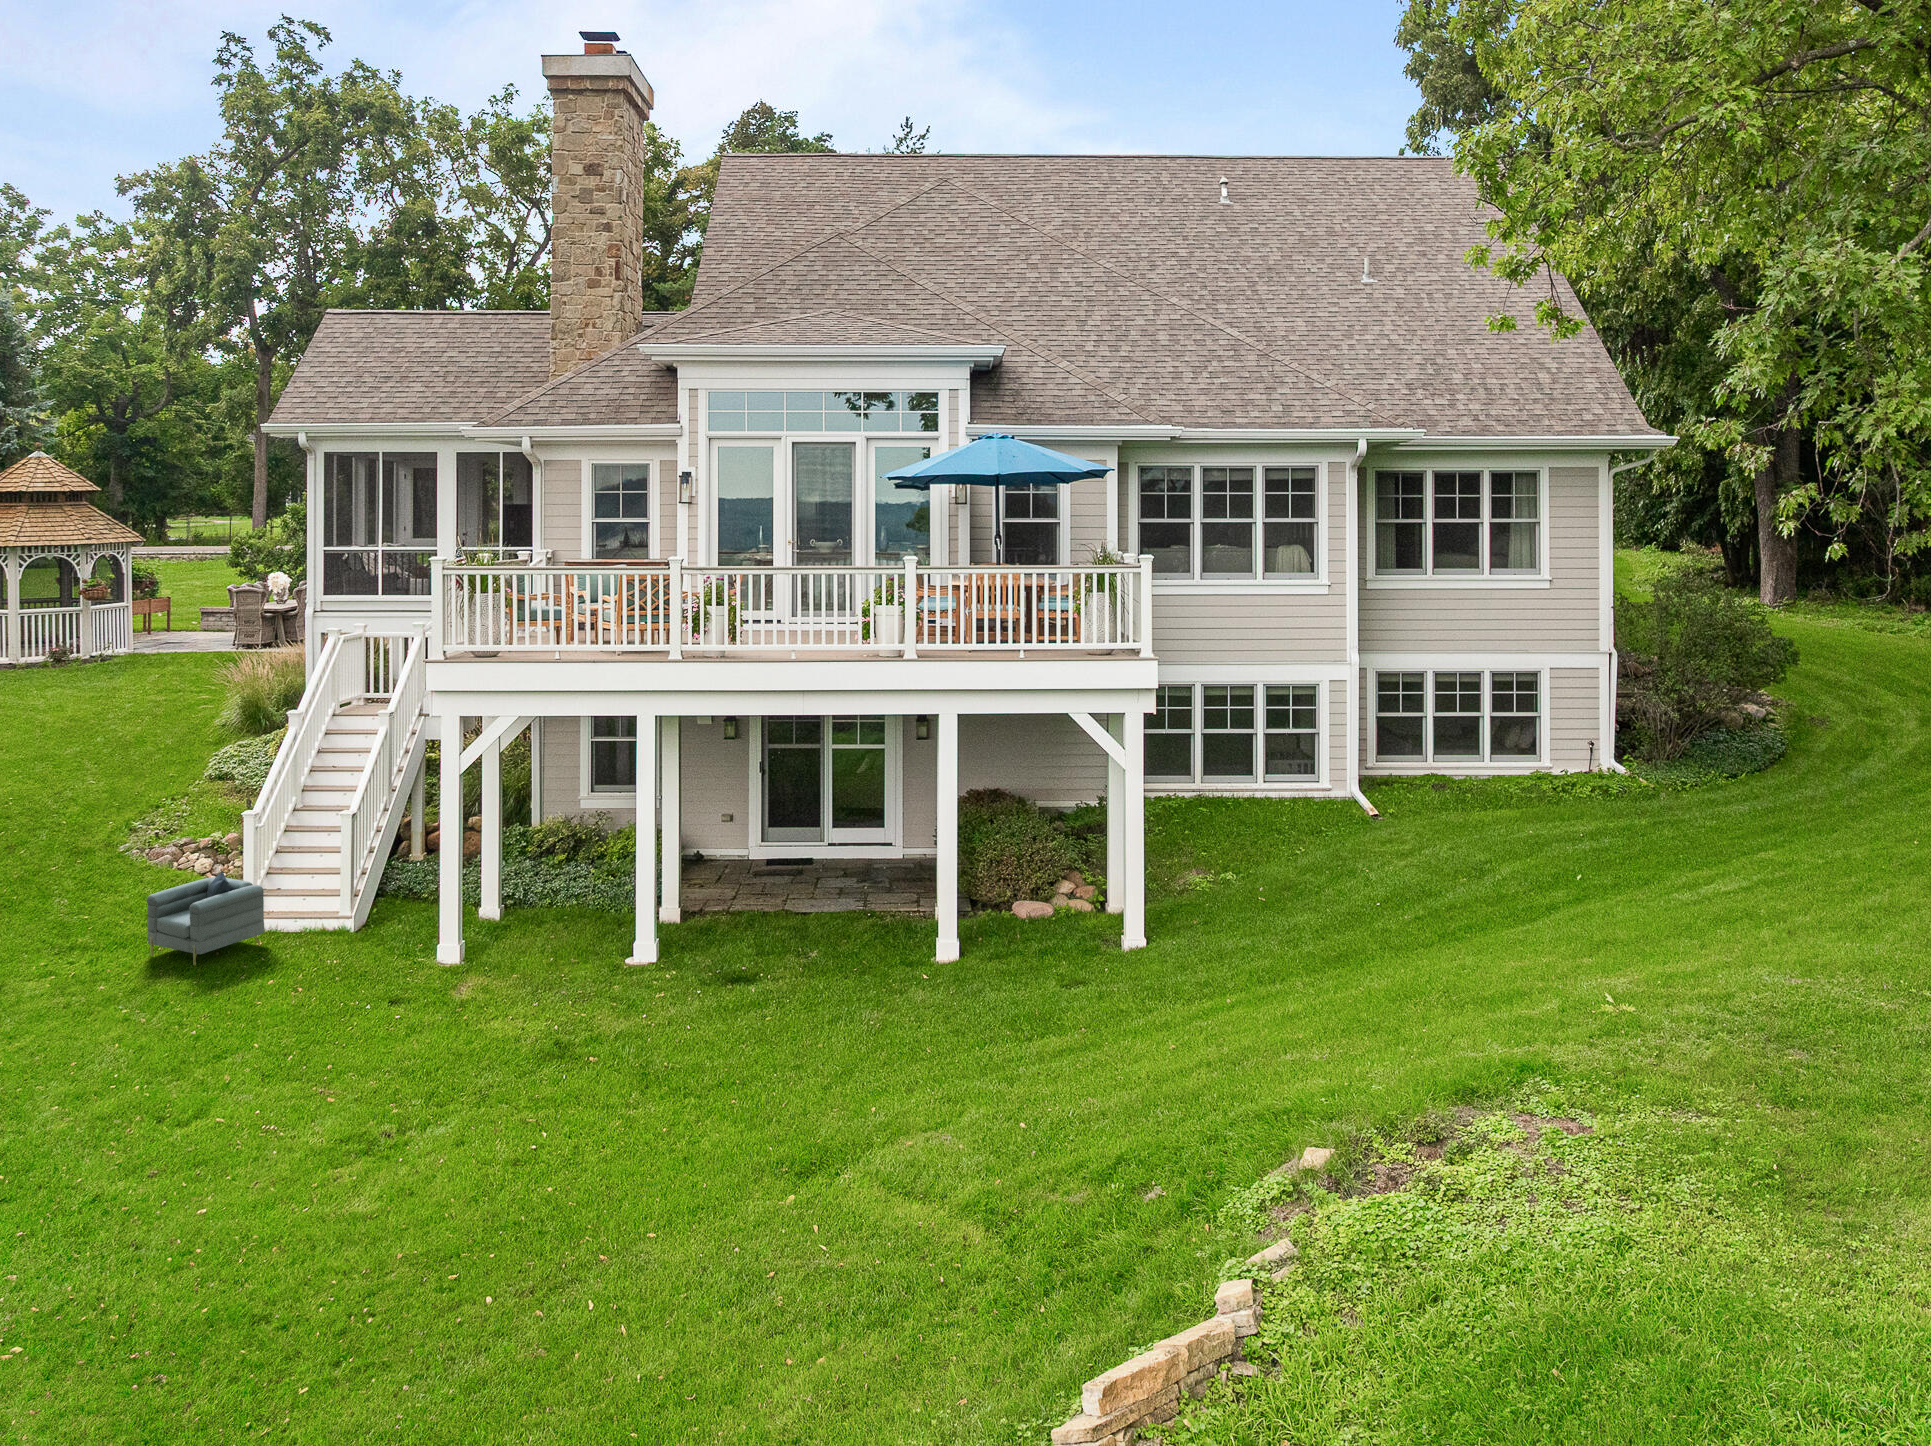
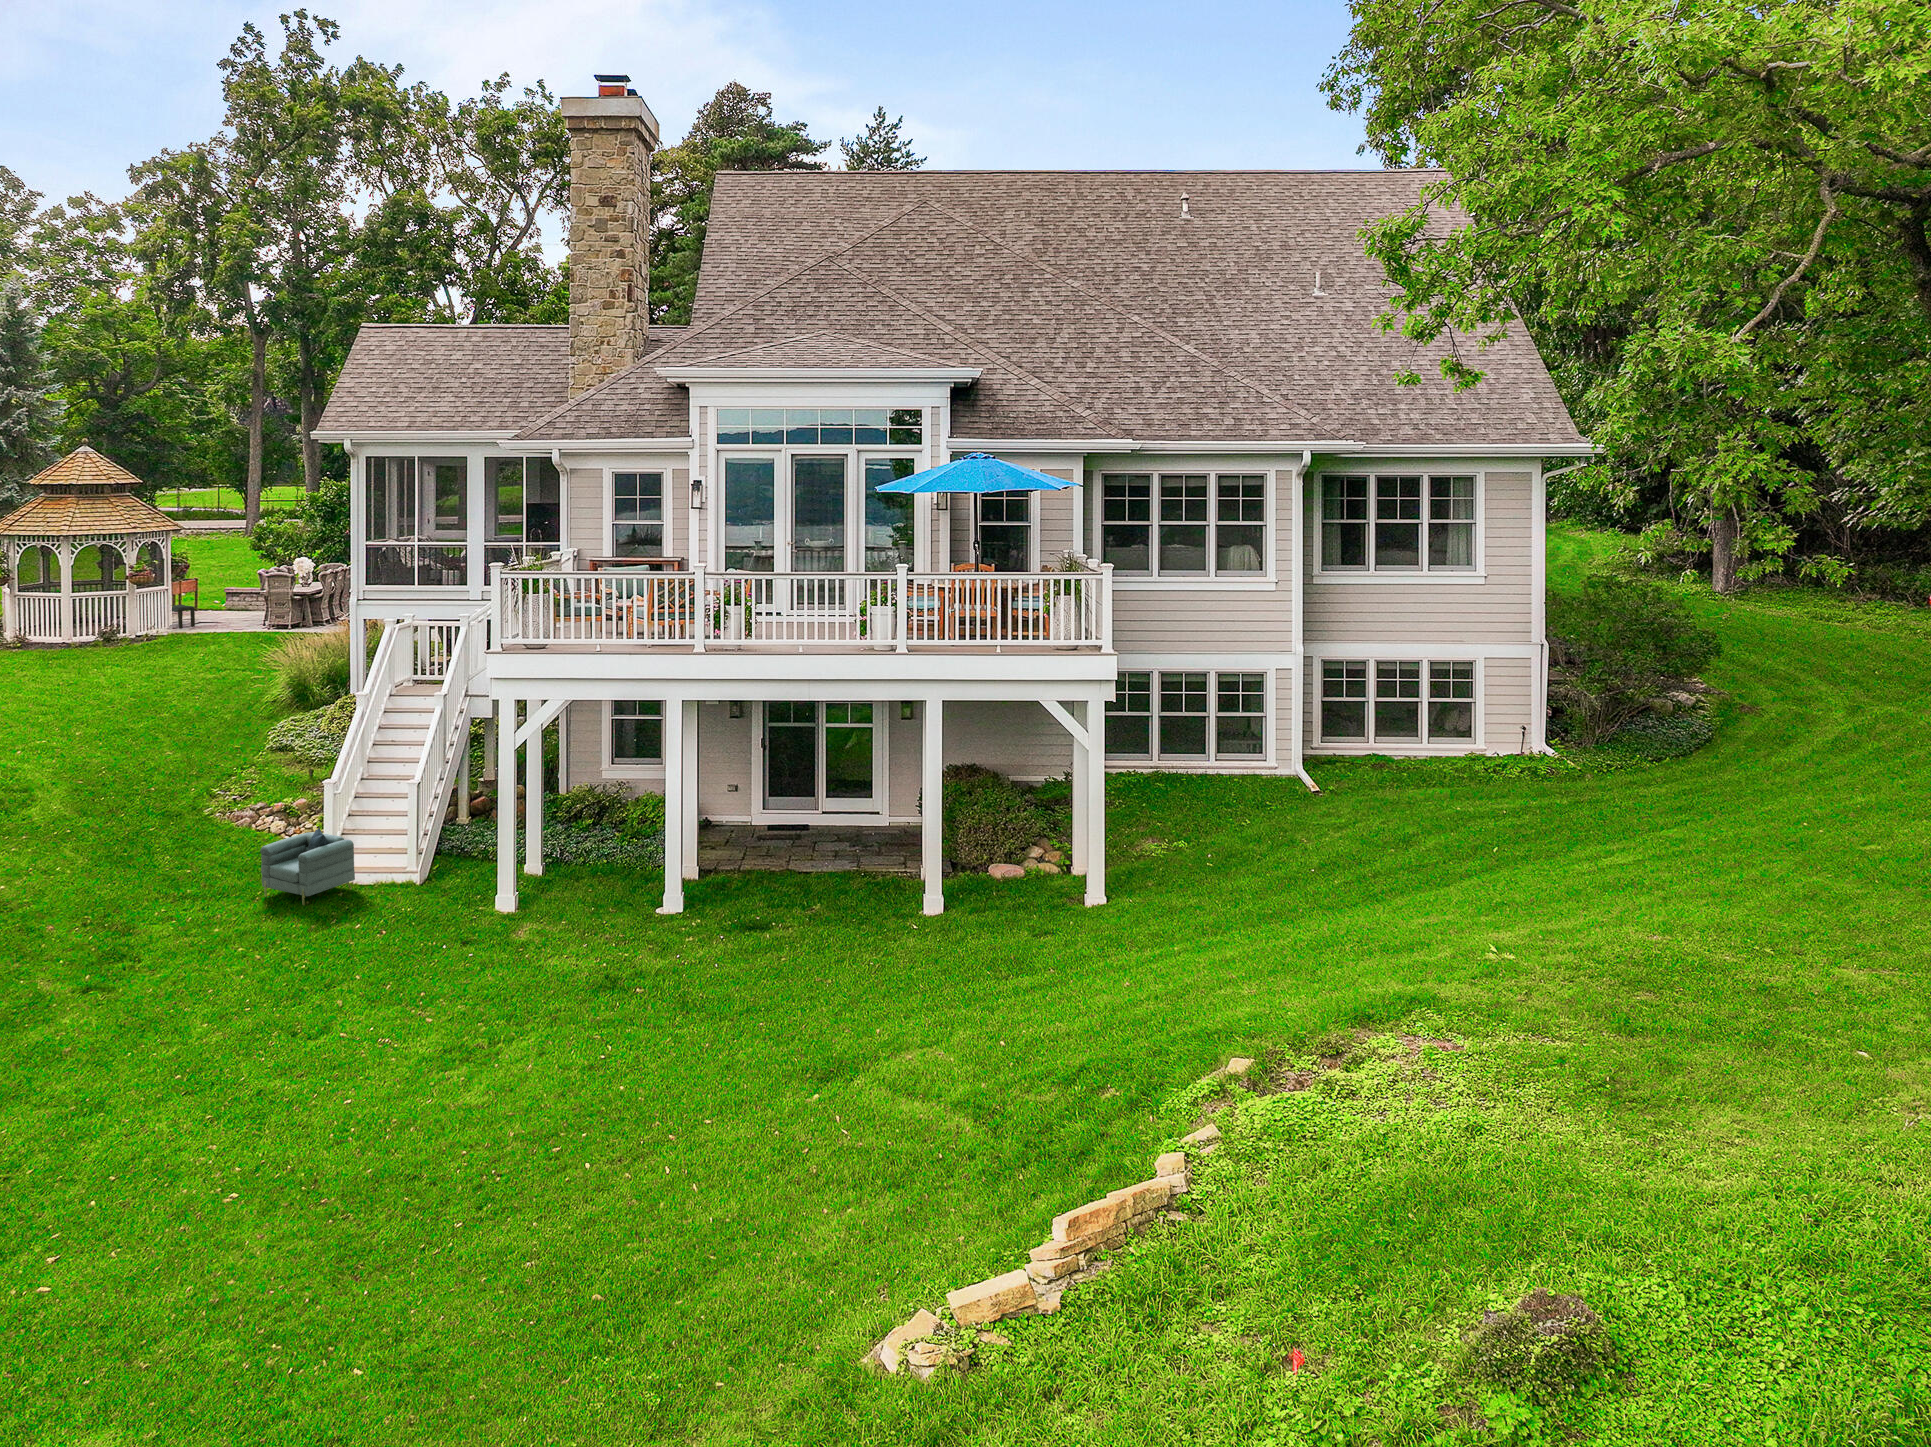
bench: none [125,627,158,653] -> present [172,604,195,628]

